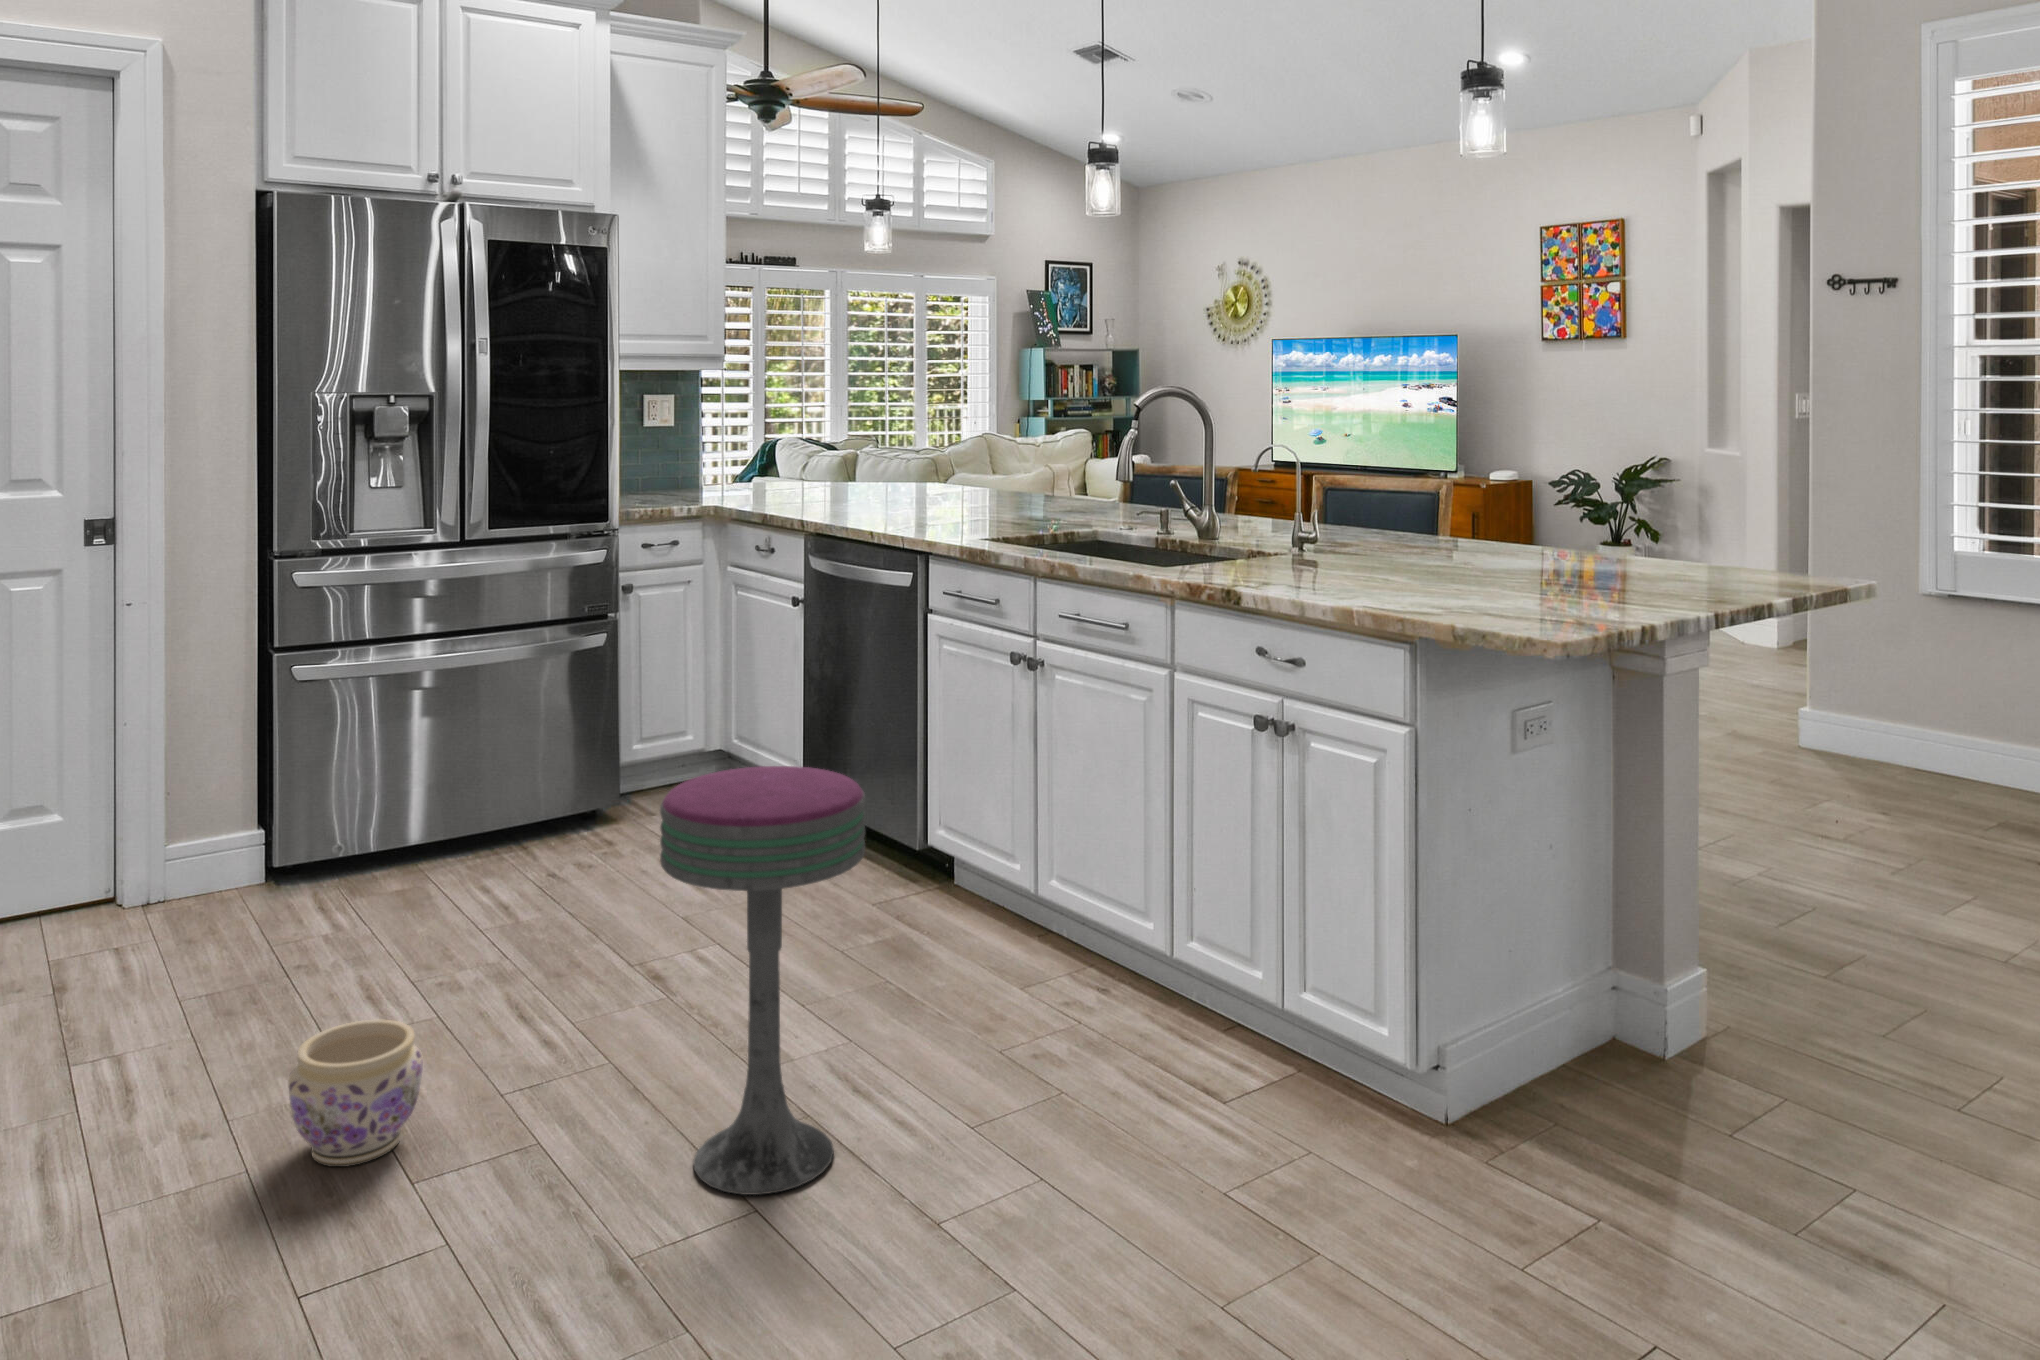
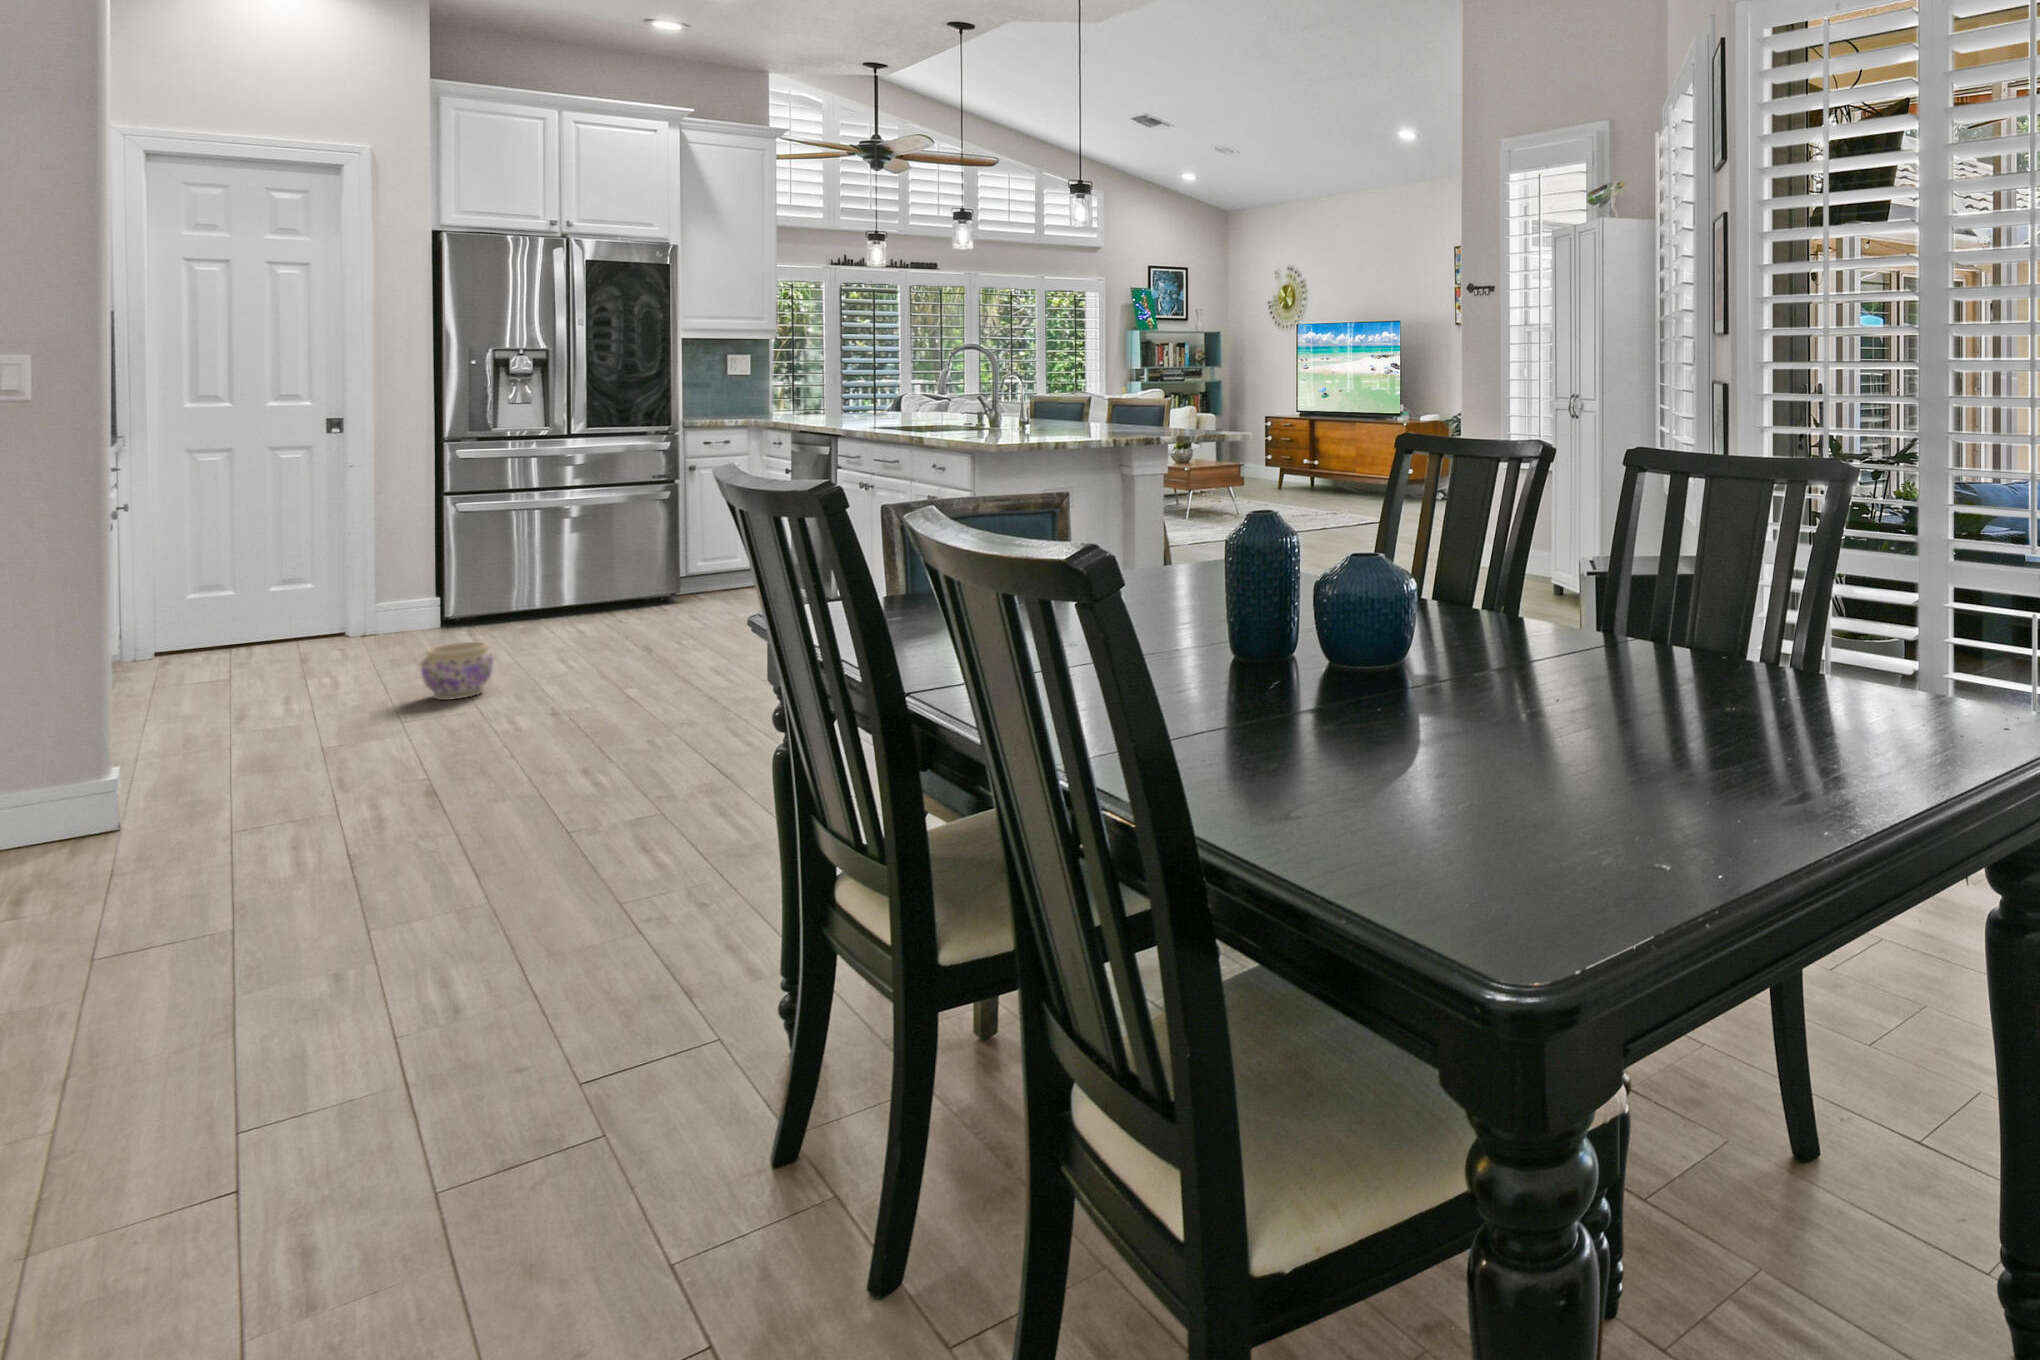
bar stool: present [660,766,865,1195] -> none [603,519,713,699]

